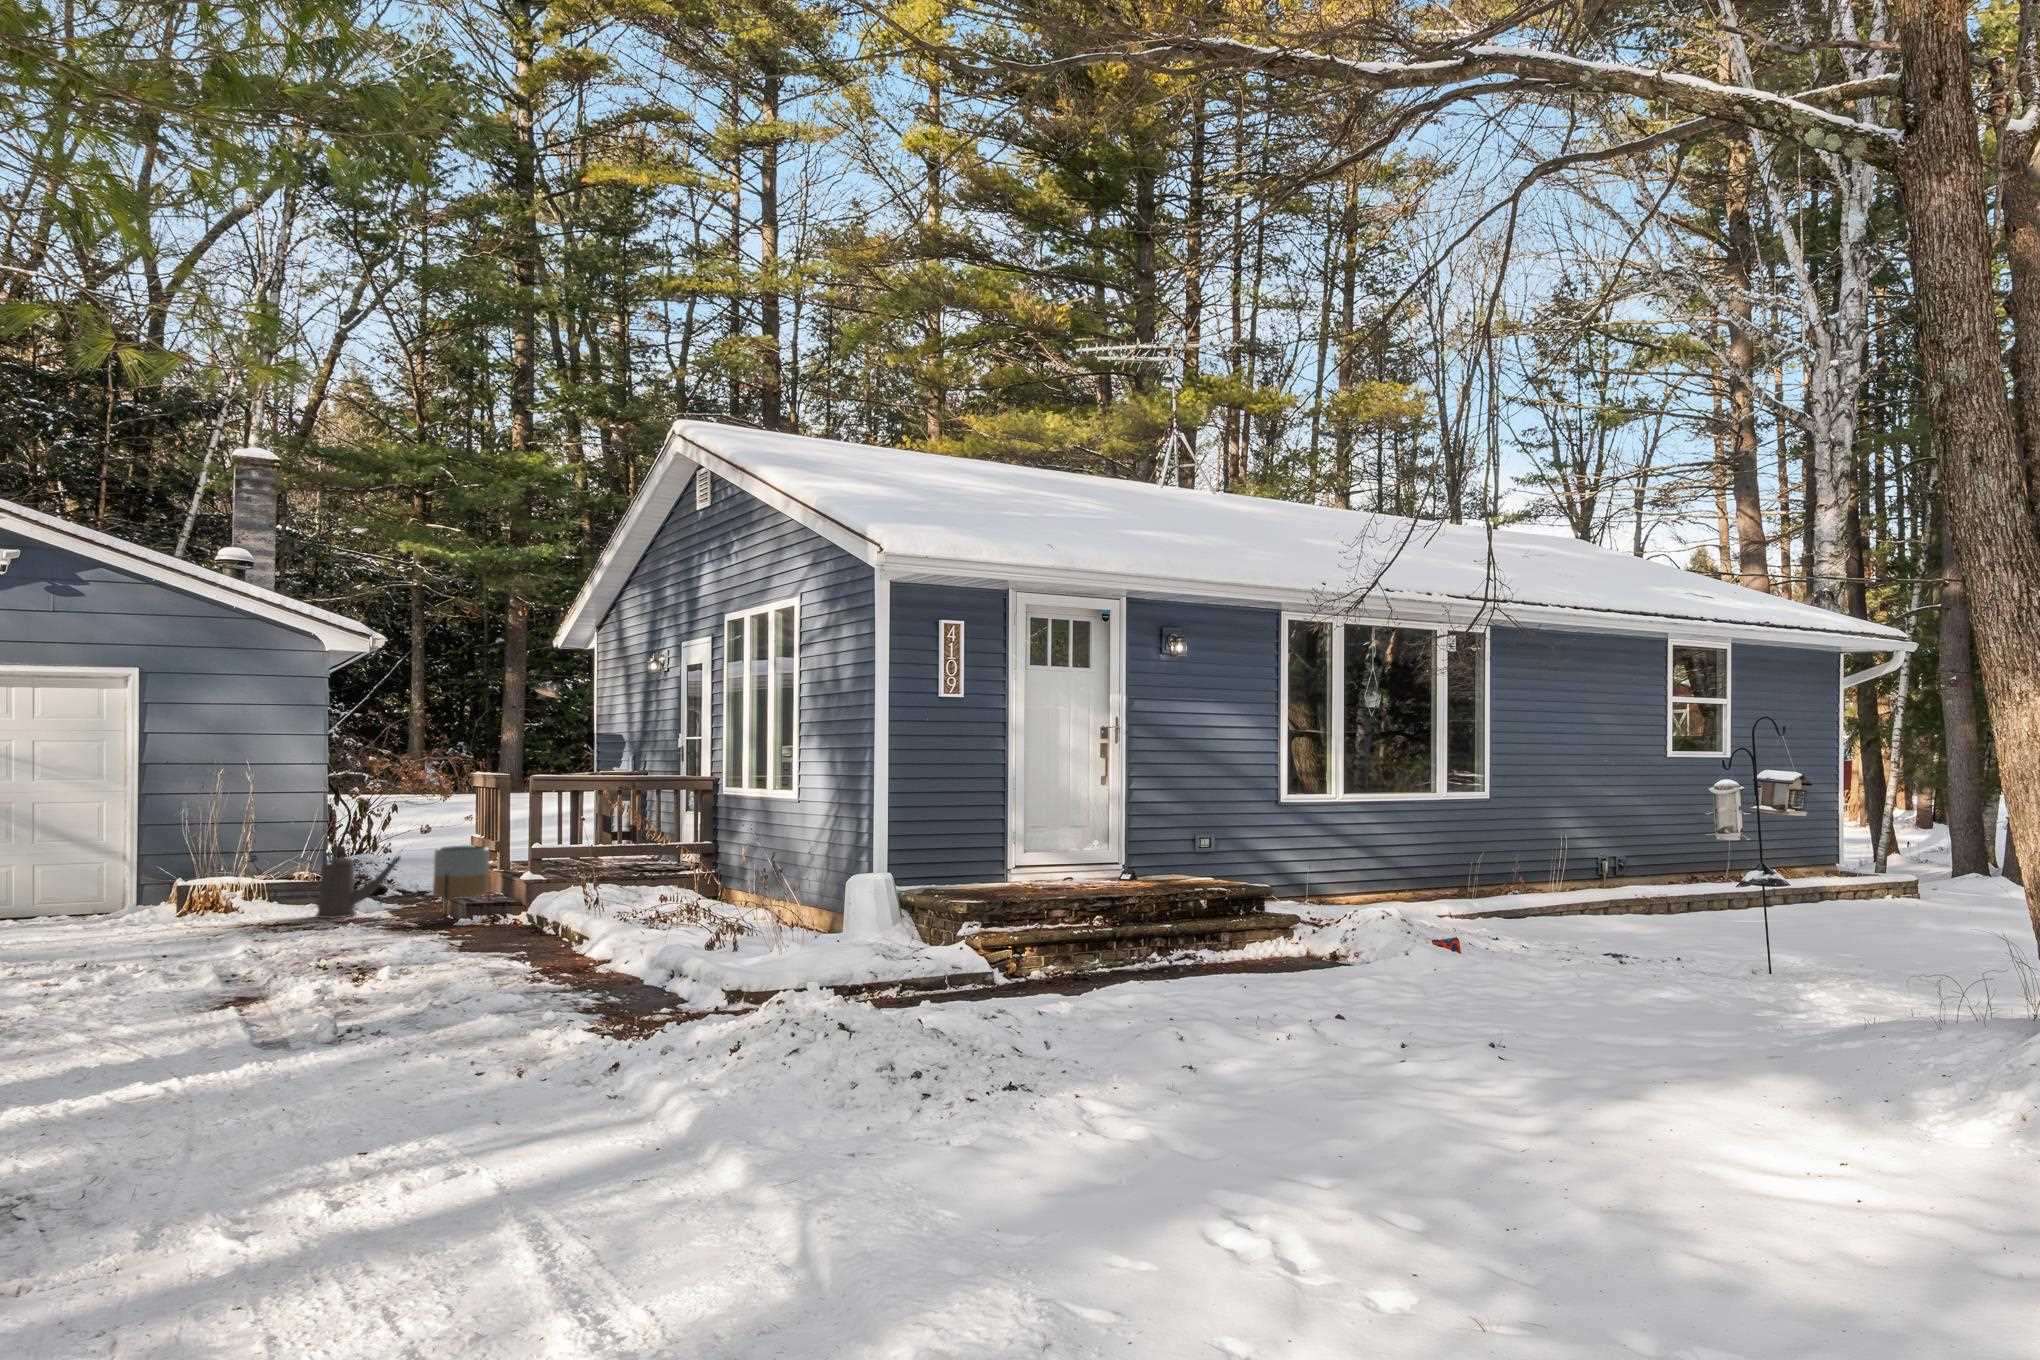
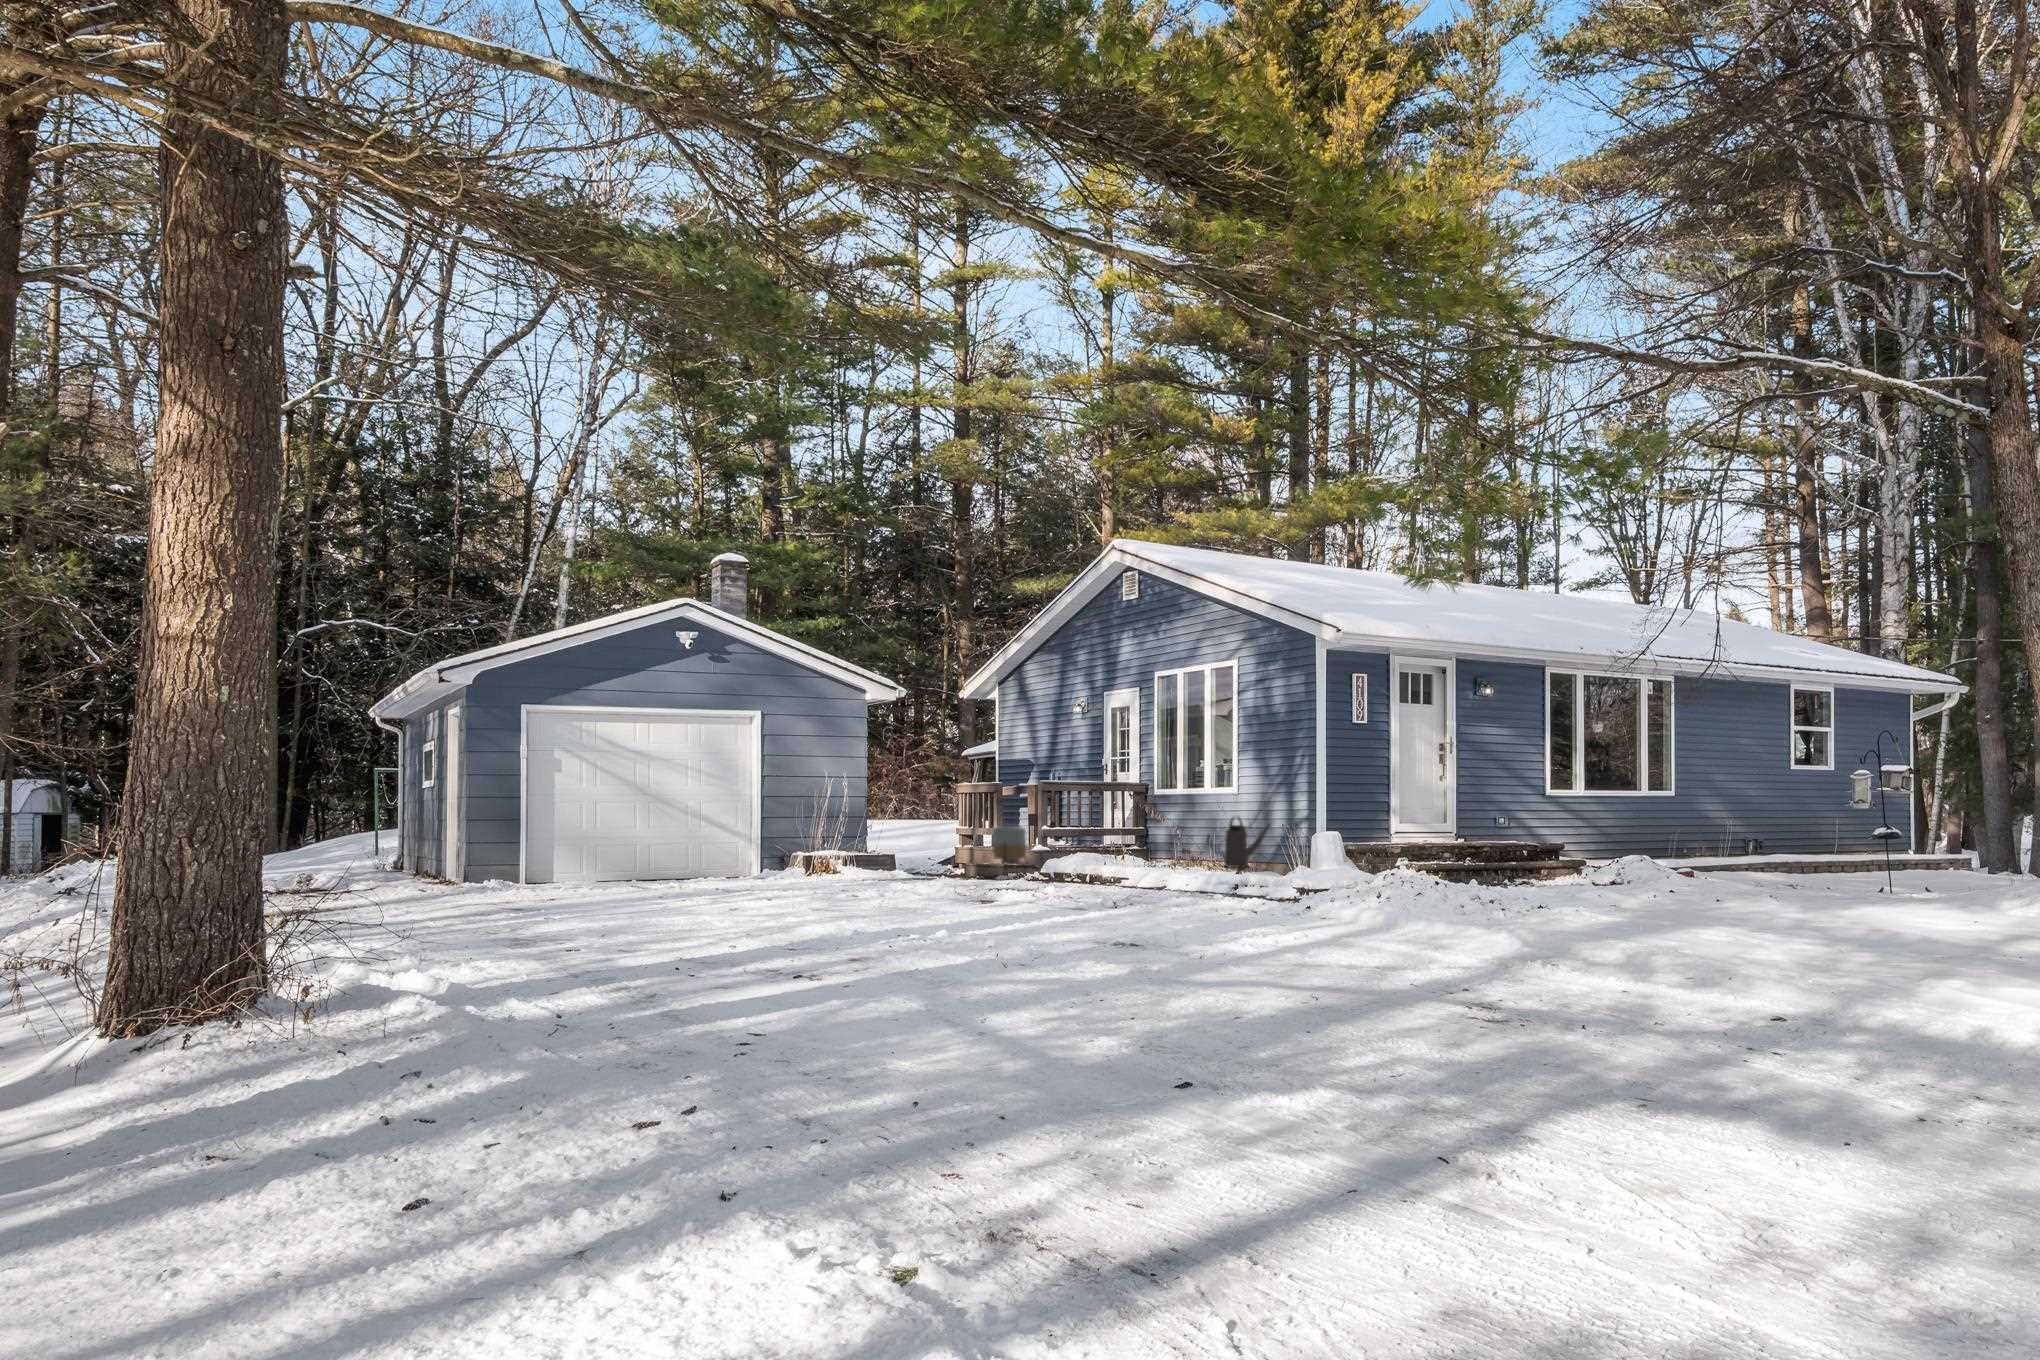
watering can: present [305,845,400,918] -> present [1219,817,1270,868]

